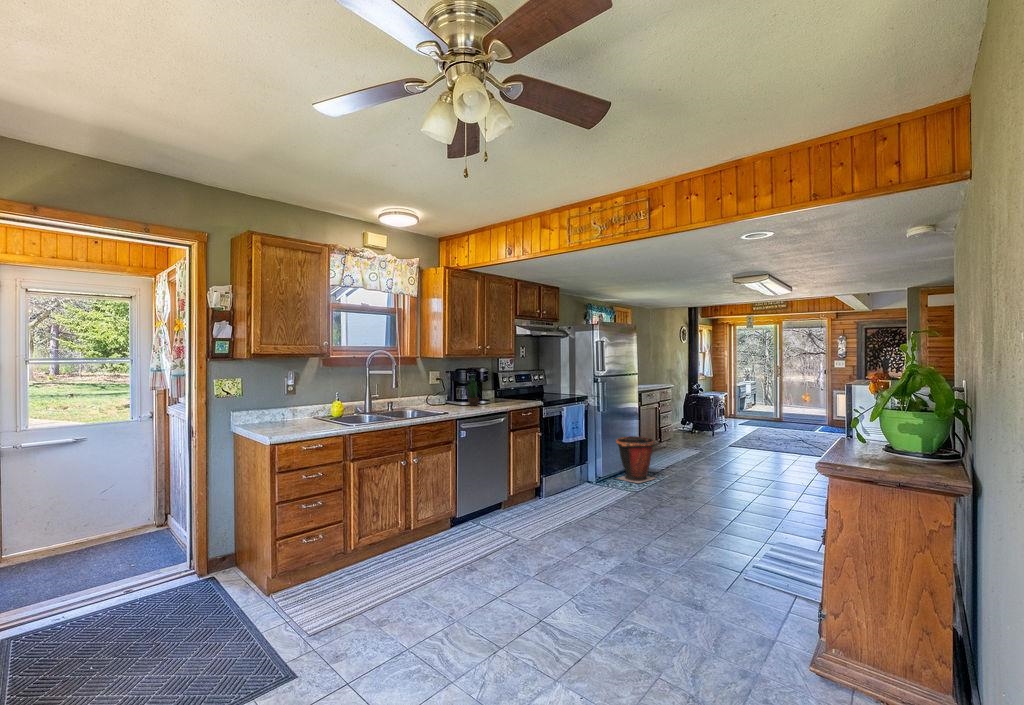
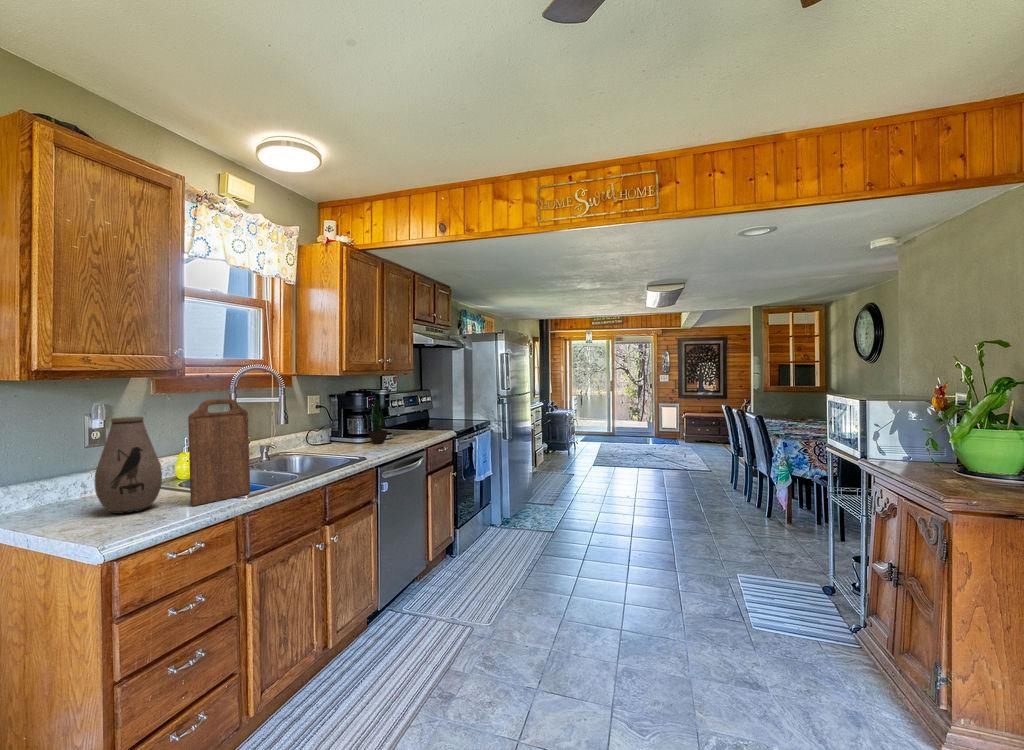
cutting board: none [314,372,349,430] -> present [188,399,250,506]
vase: none [272,379,304,430] -> present [94,417,162,514]
waste bin: present [616,436,655,483] -> none [520,462,565,520]

